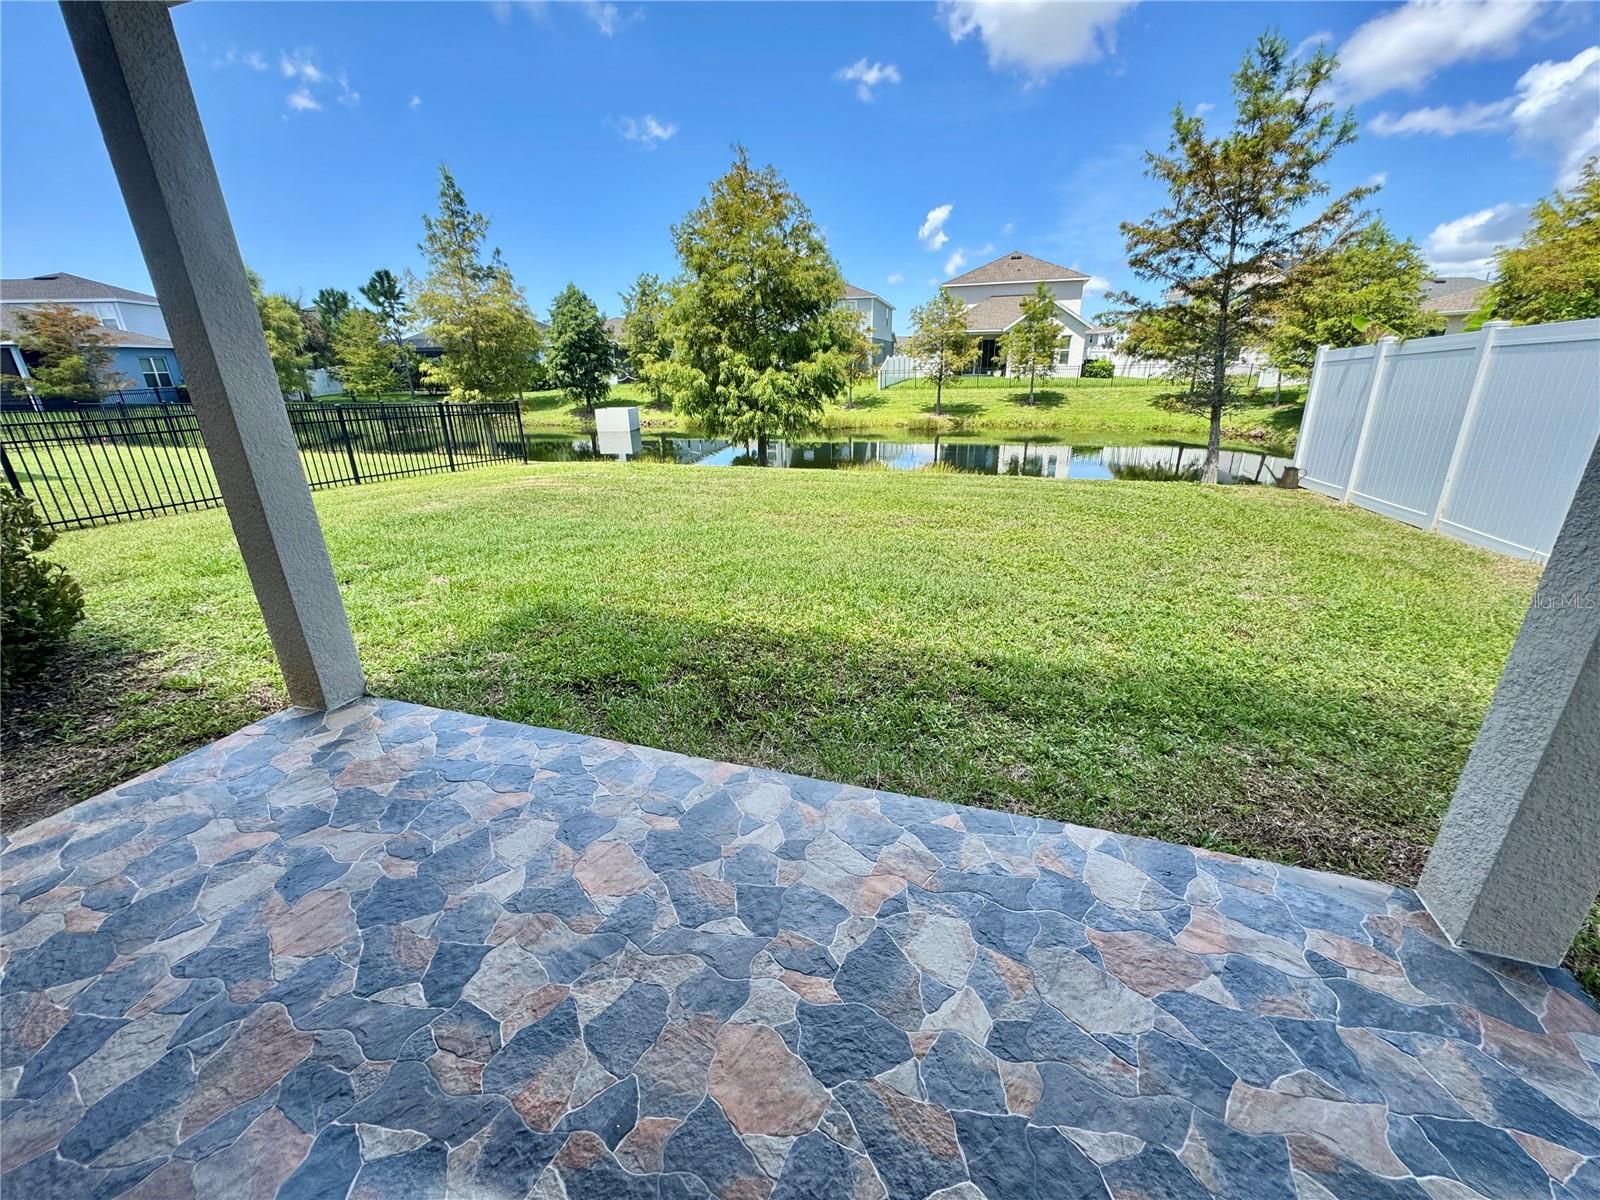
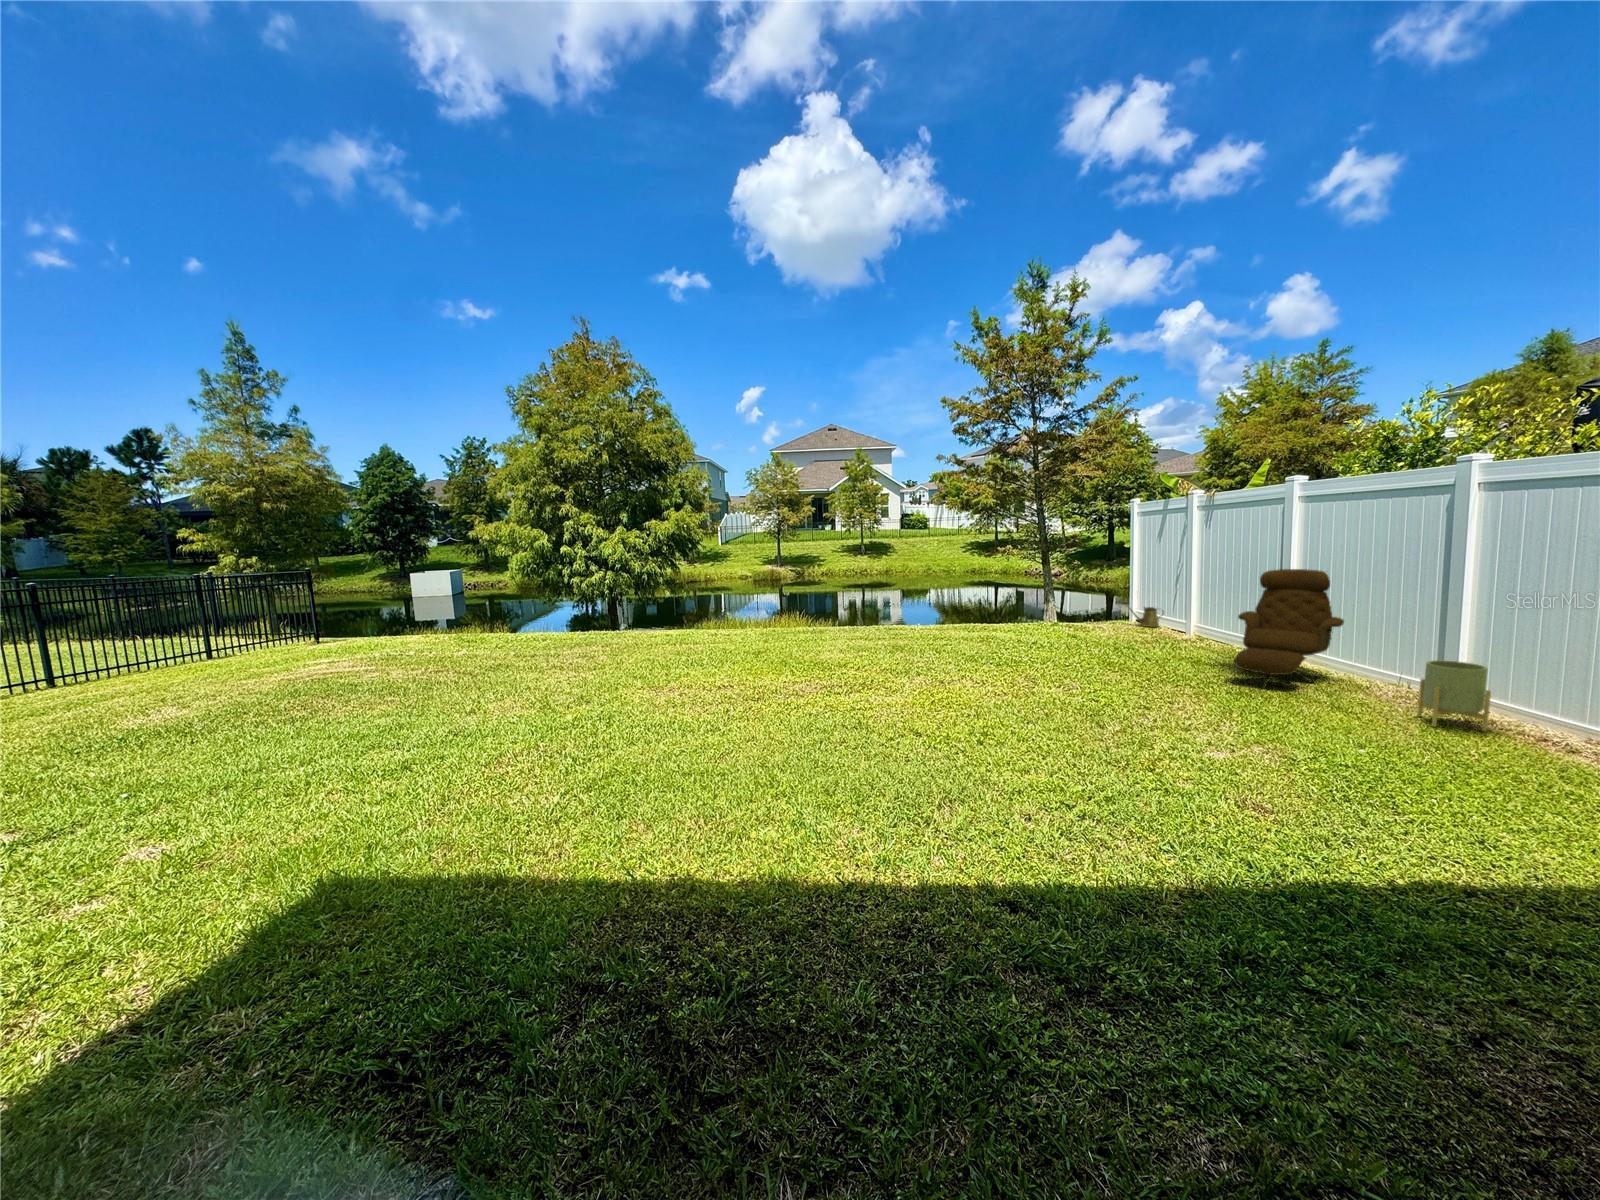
lounge chair: none [1318,426,1468,548] -> present [1235,569,1344,690]
planter: none [1477,522,1558,593] -> present [1417,660,1491,731]

